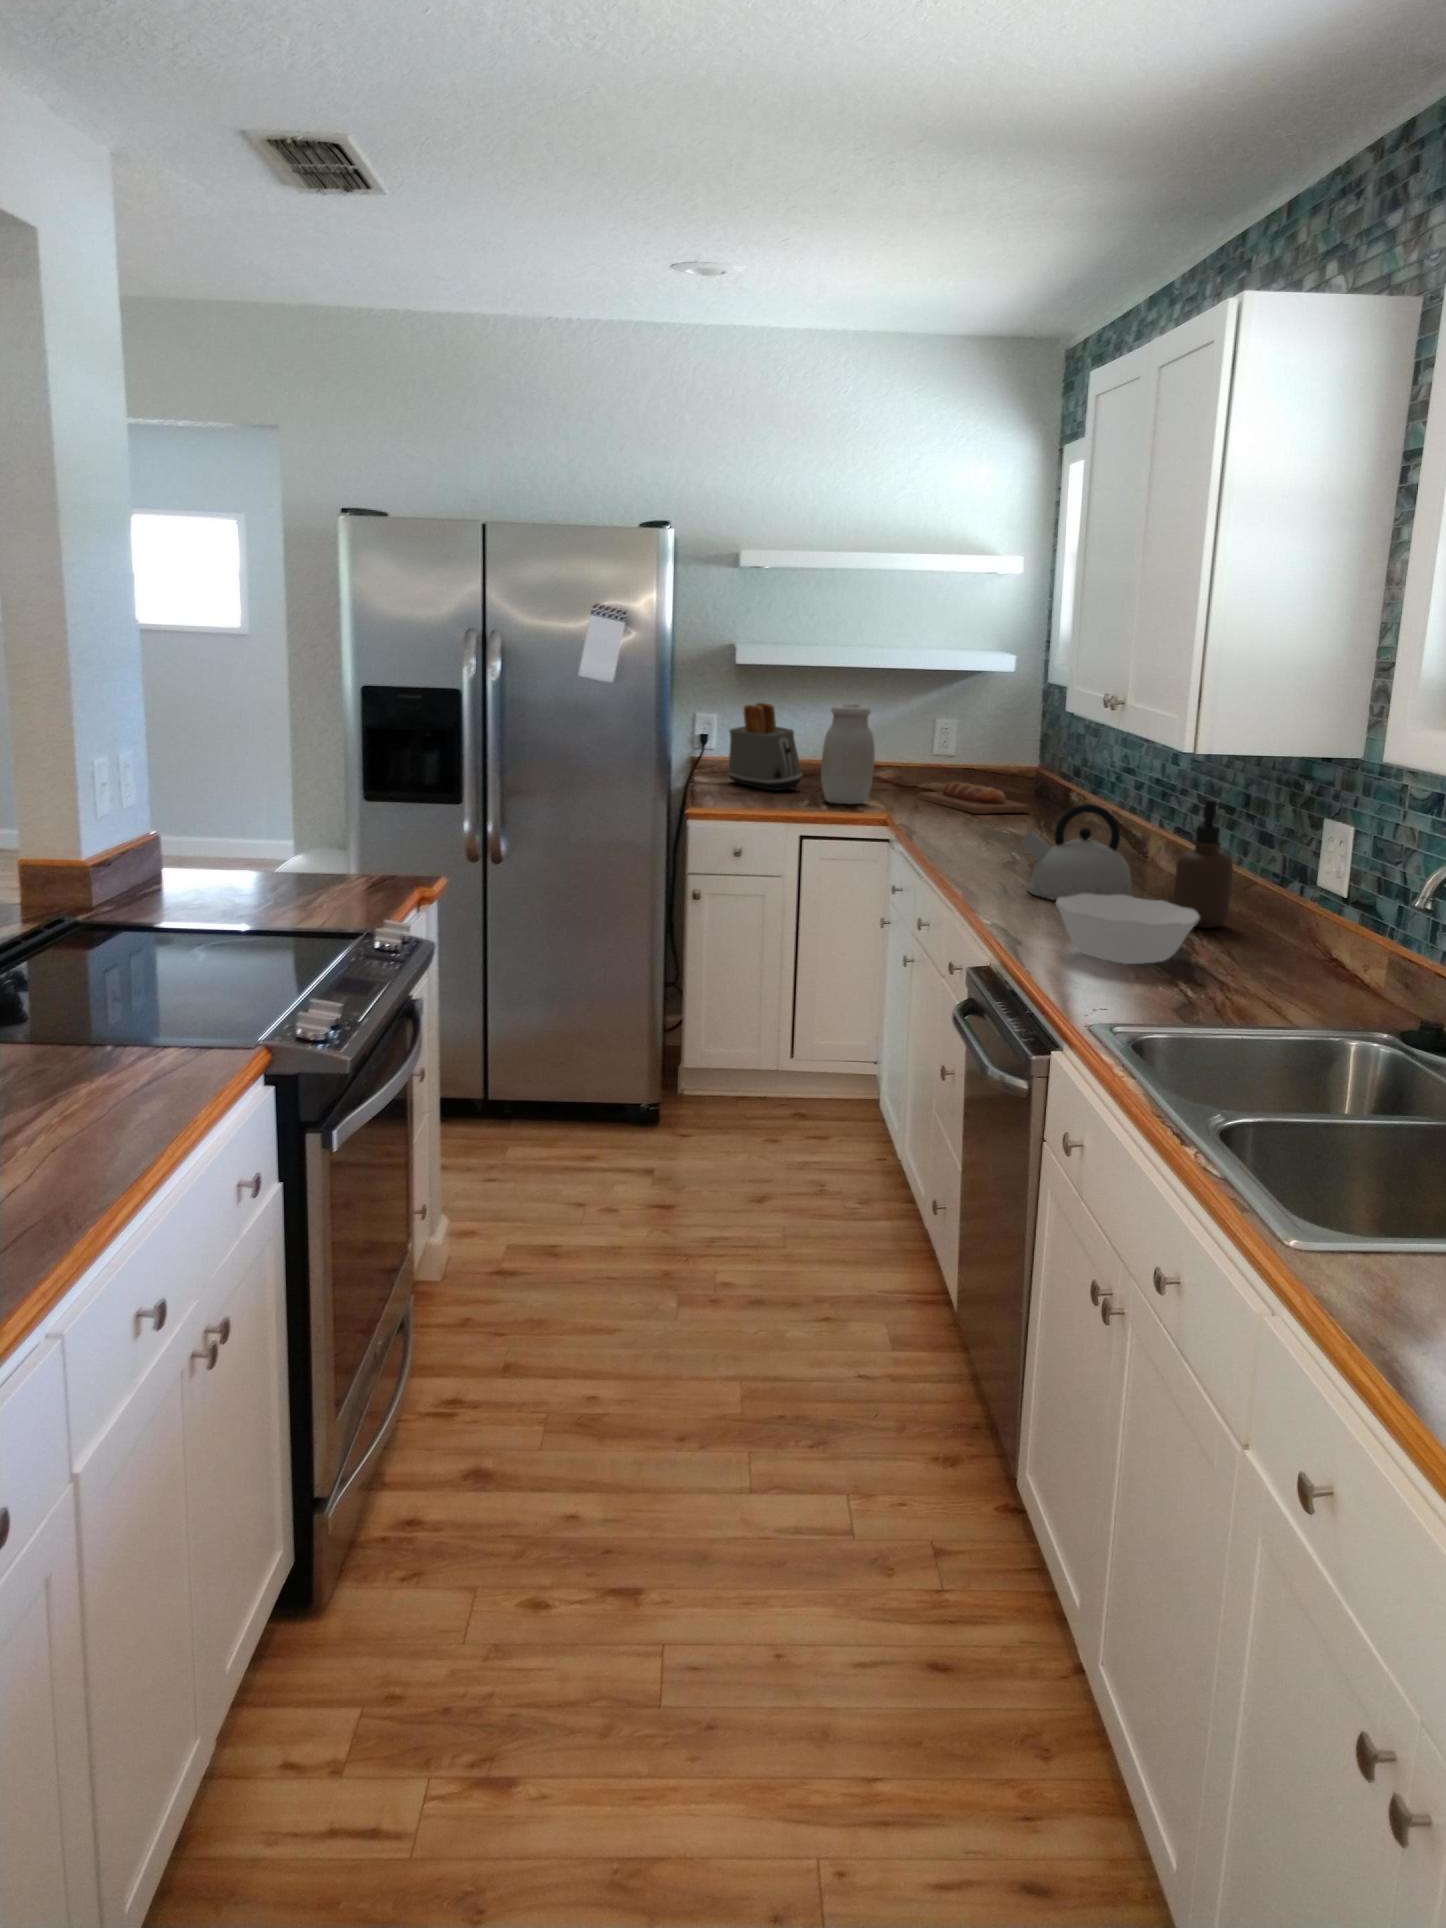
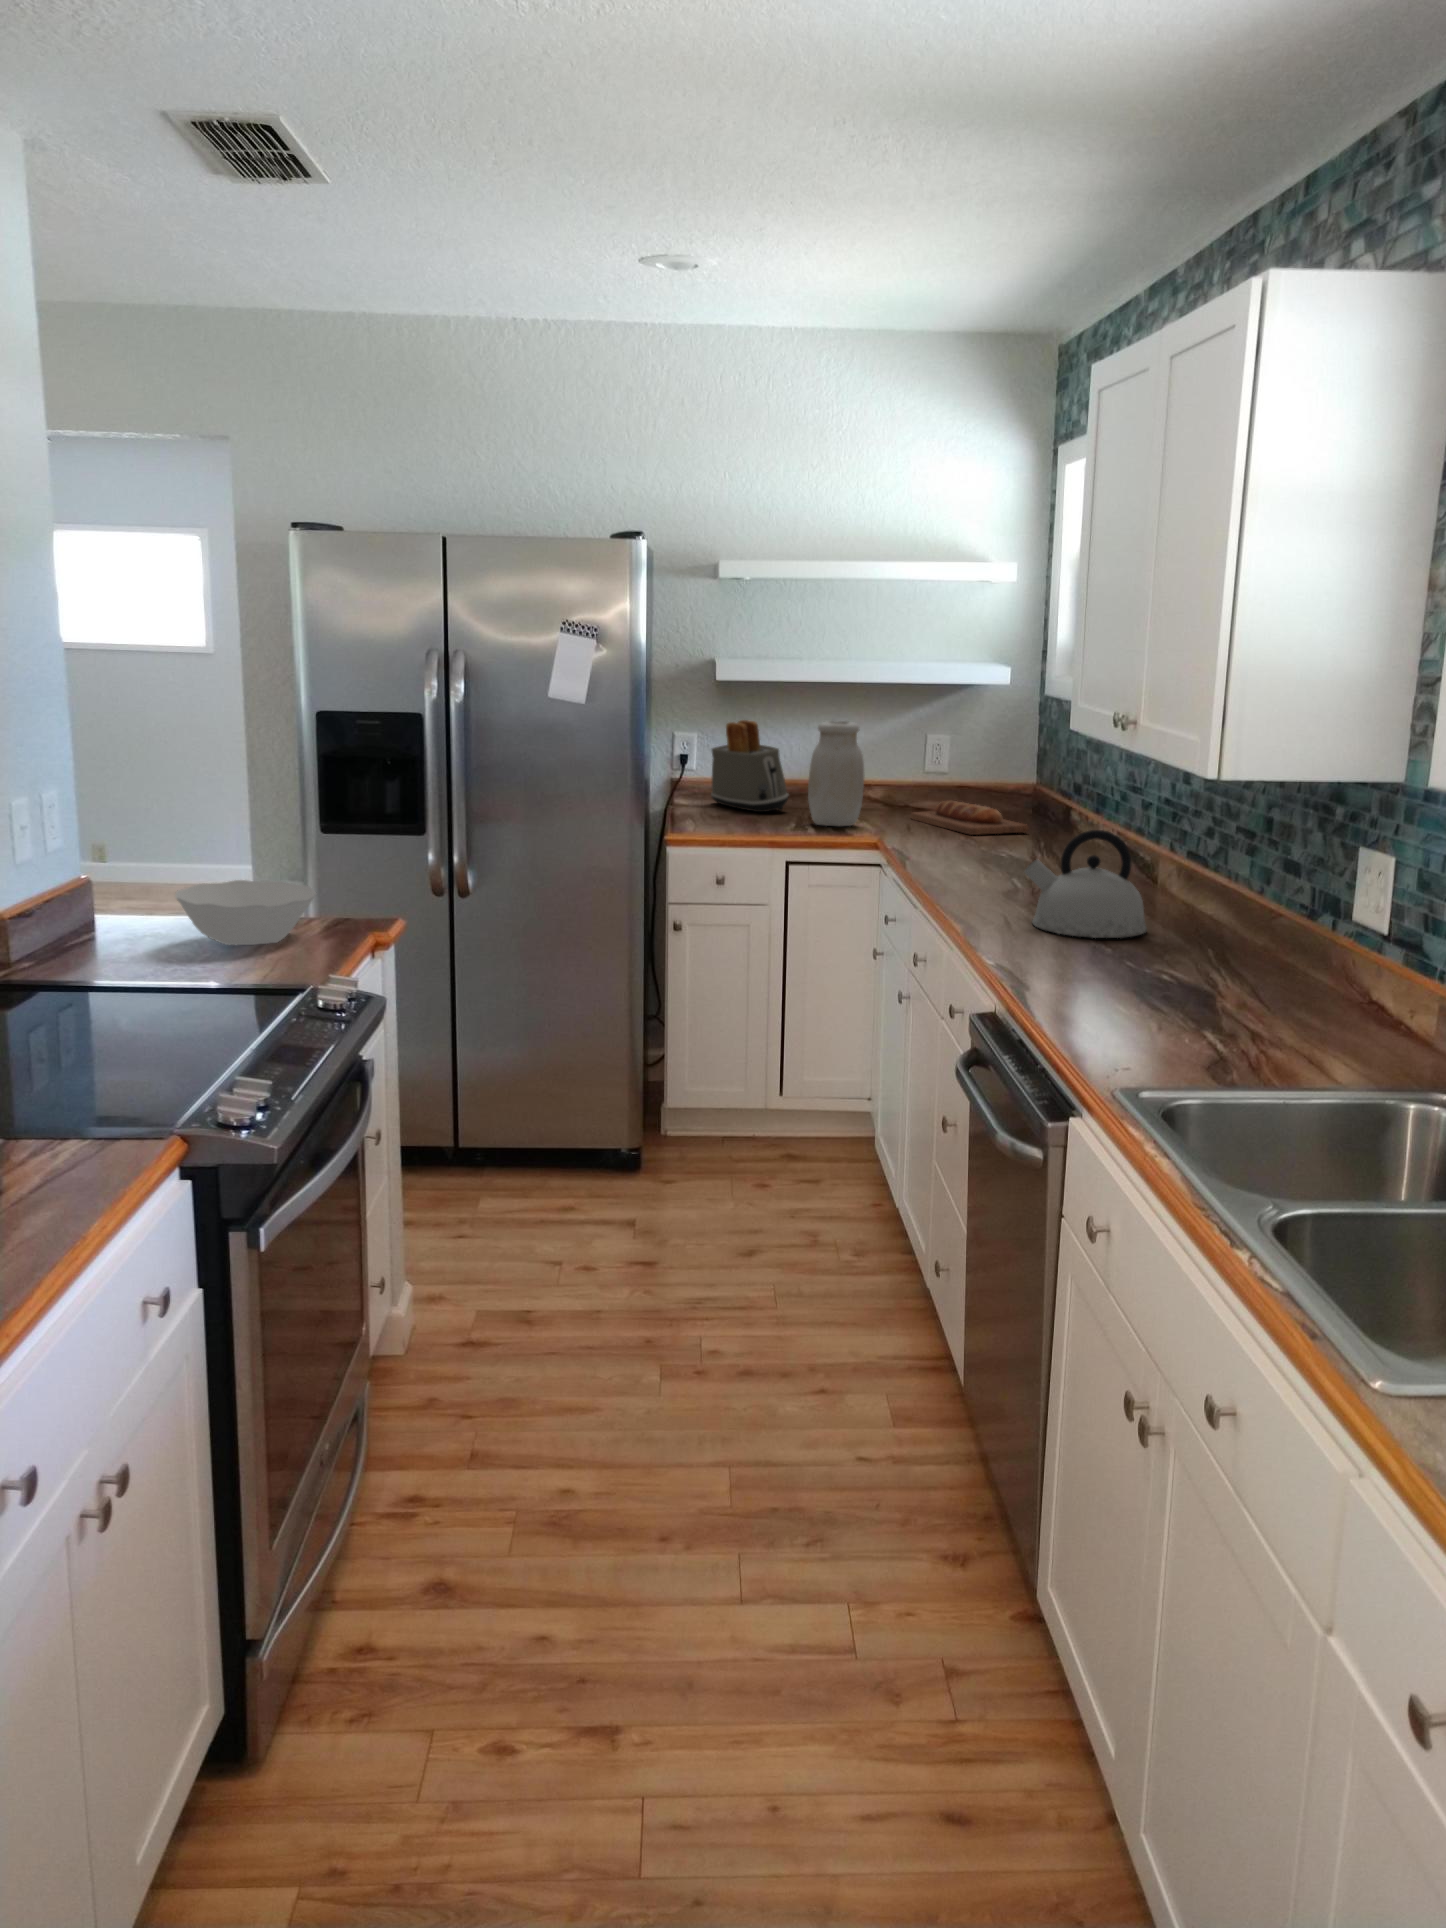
soap dispenser: present [1173,800,1233,928] -> none [1191,826,1257,964]
bowl: present [1056,893,1200,964] -> present [175,880,316,945]

